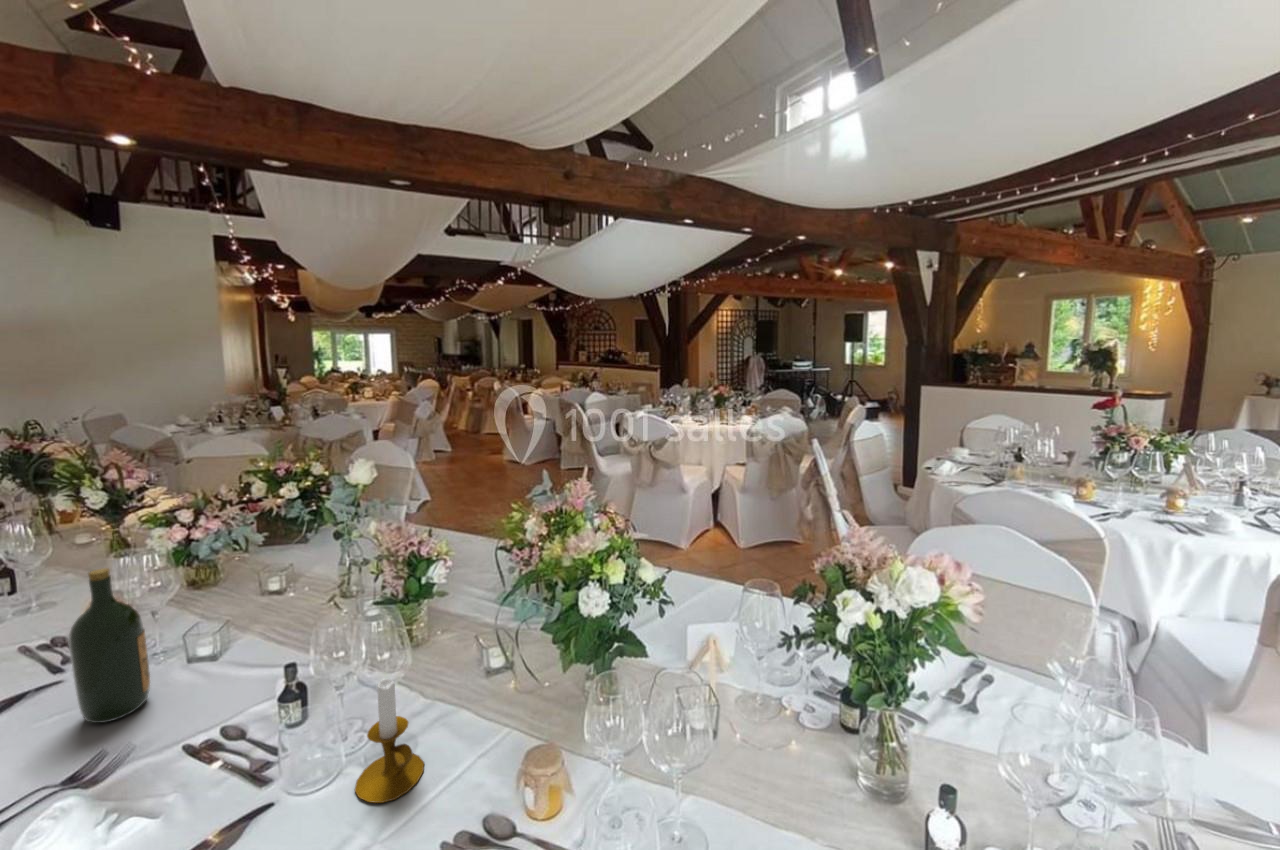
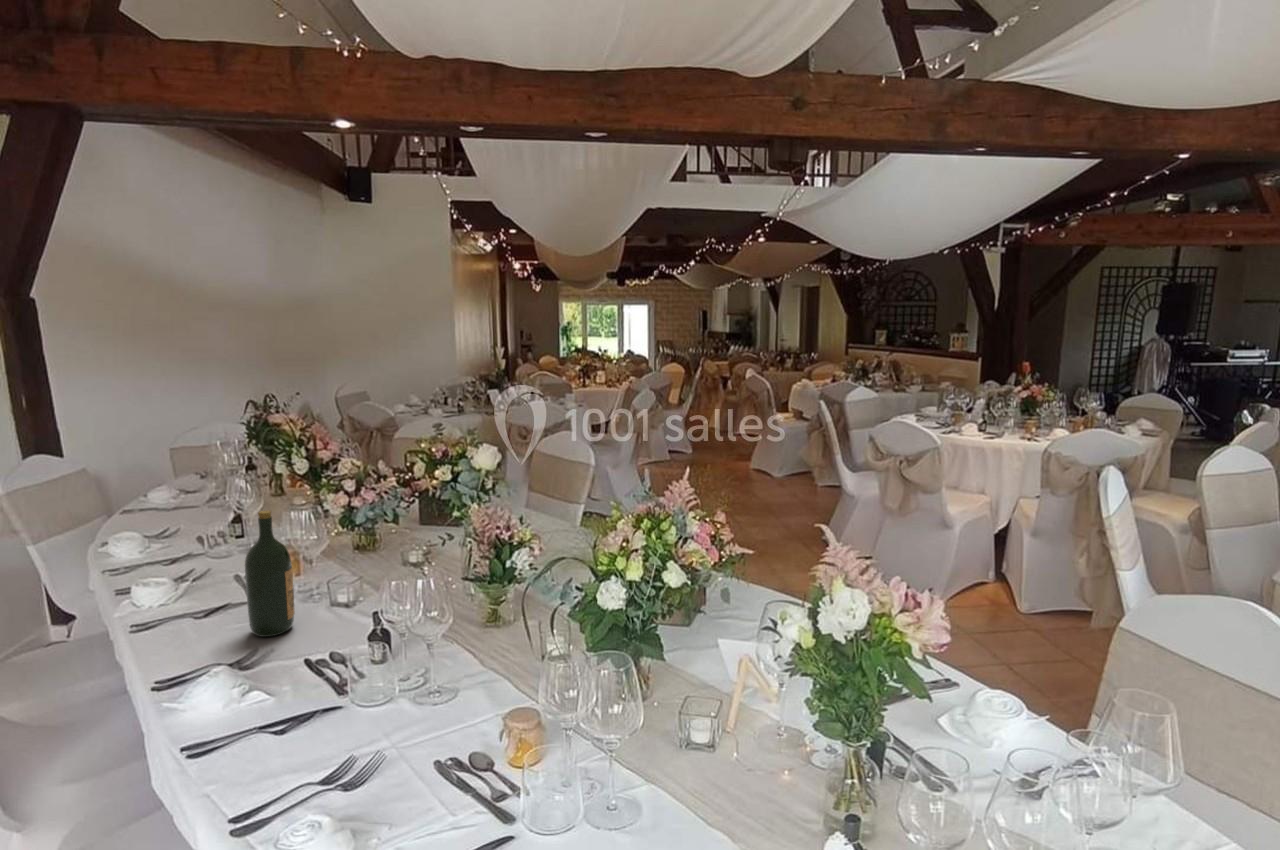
candlestick: present [355,679,424,803] -> none [390,633,451,743]

